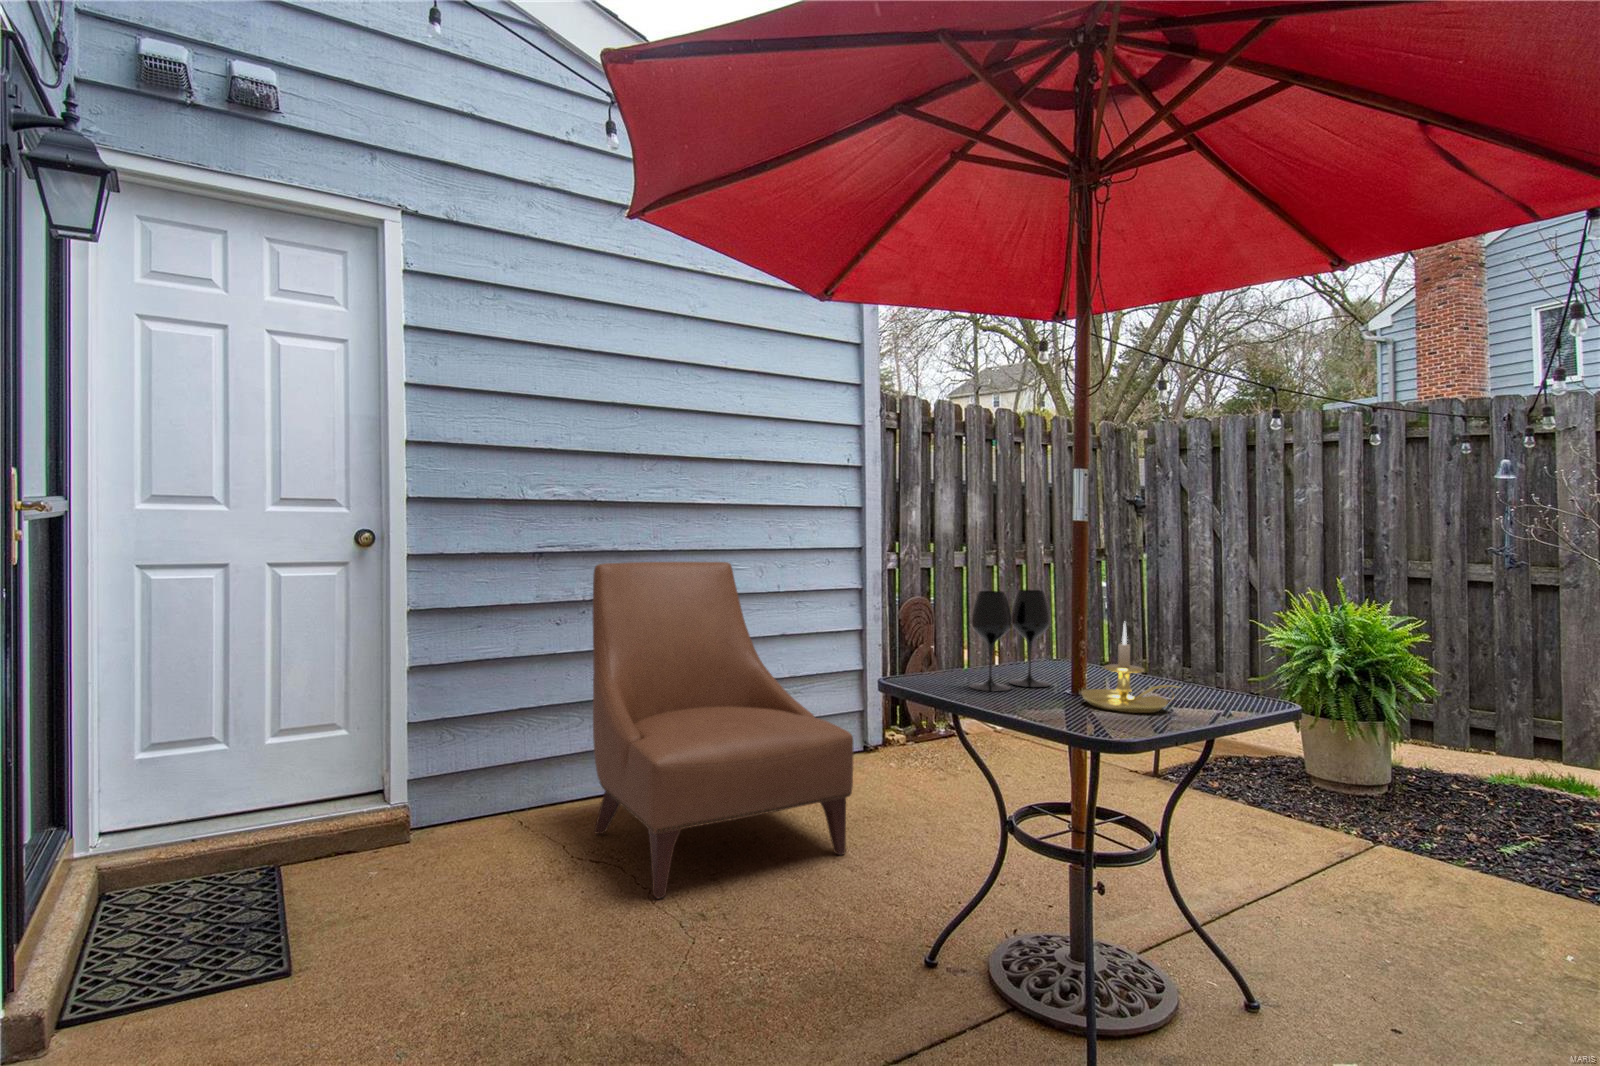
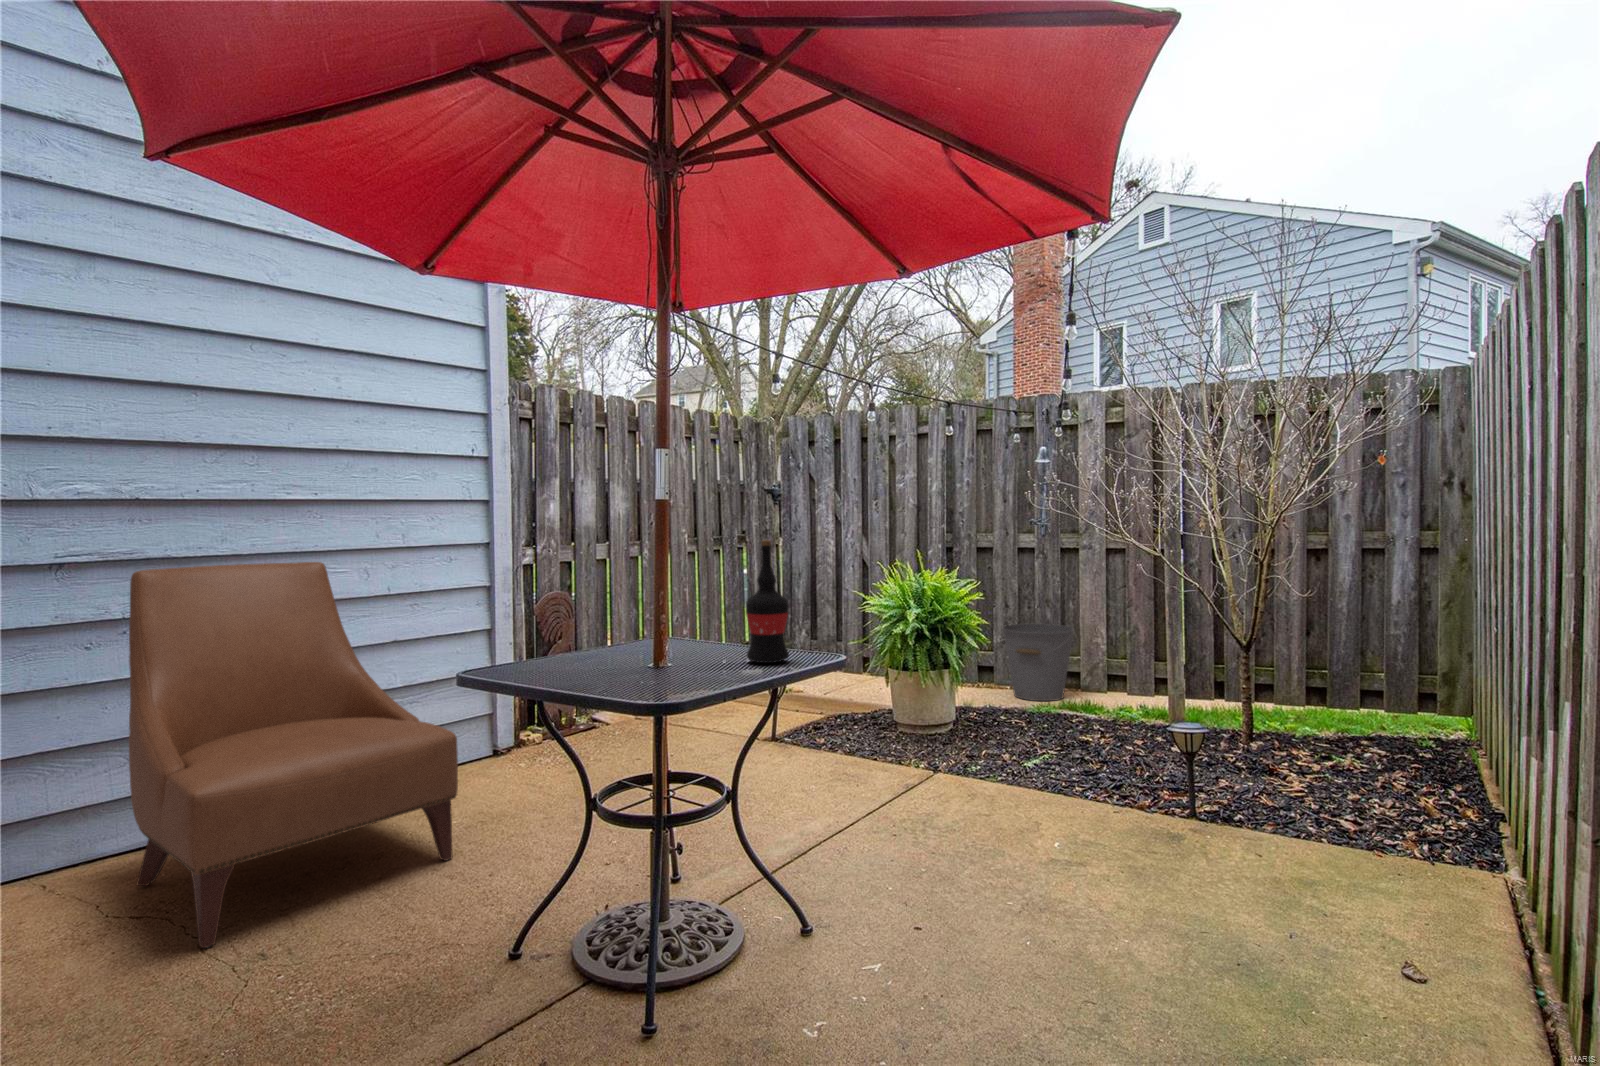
wine bottle: none [1188,562,1242,699] -> present [746,540,789,663]
wine glass: present [970,590,1050,691] -> none [542,574,626,676]
candle holder: present [1081,623,1180,713] -> none [640,599,724,684]
bucket: none [1447,672,1562,775] -> present [1002,624,1074,701]

